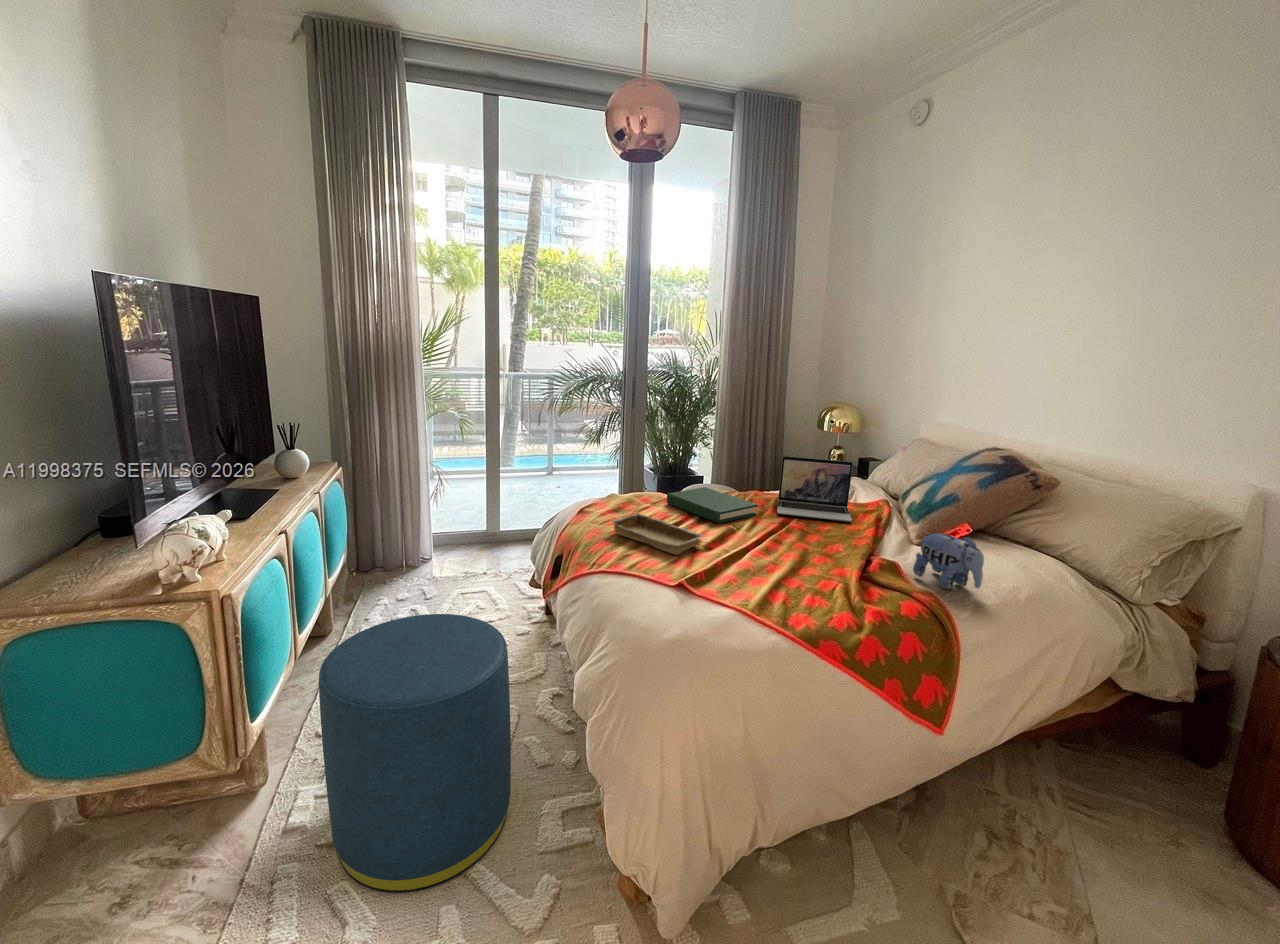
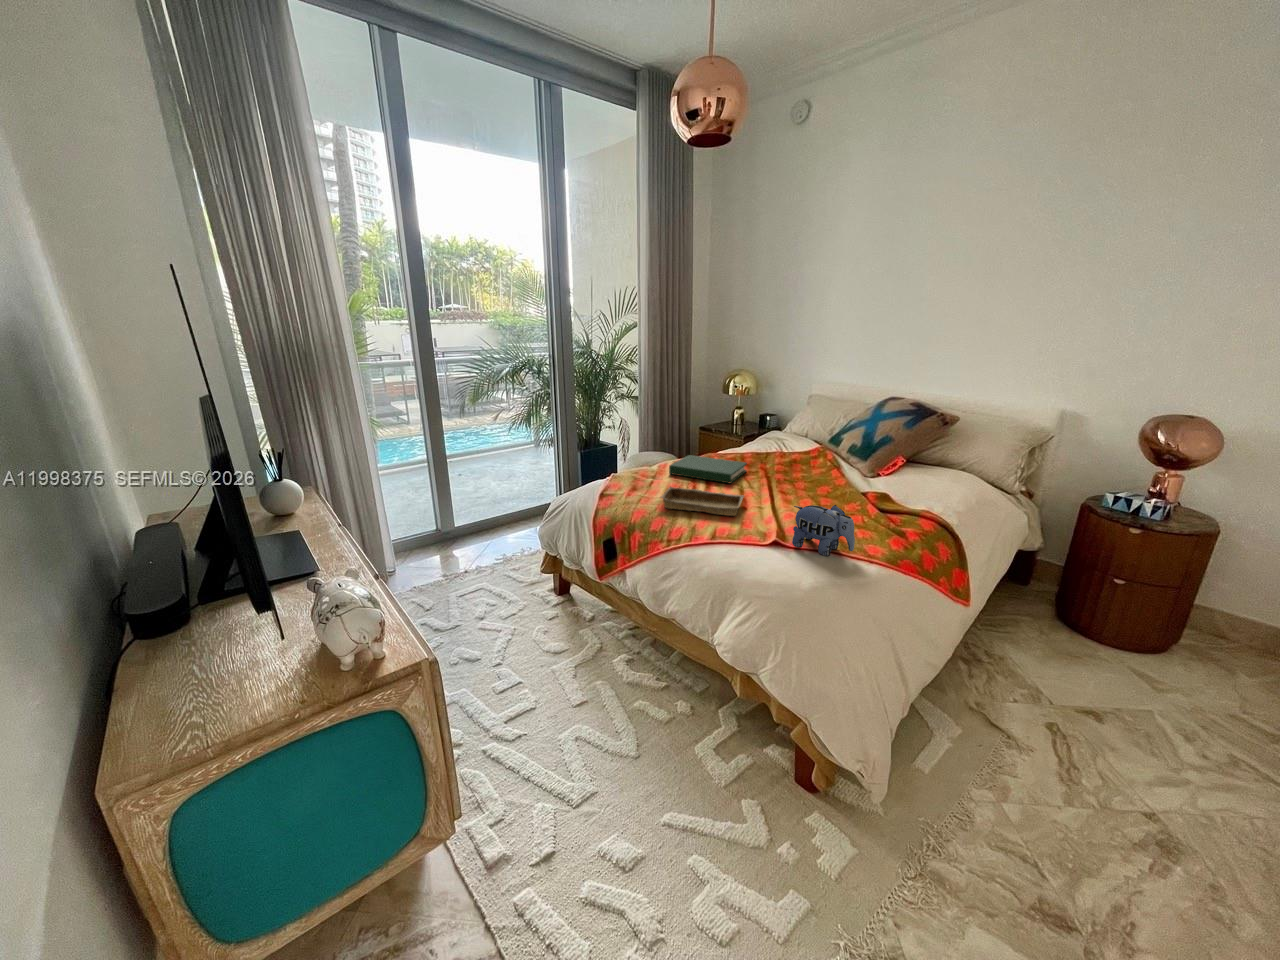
laptop: present [777,456,853,522] -> none [747,417,816,468]
plush toy: present [913,532,984,589] -> present [792,505,855,556]
ottoman: present [319,614,511,893] -> none [520,611,690,876]

